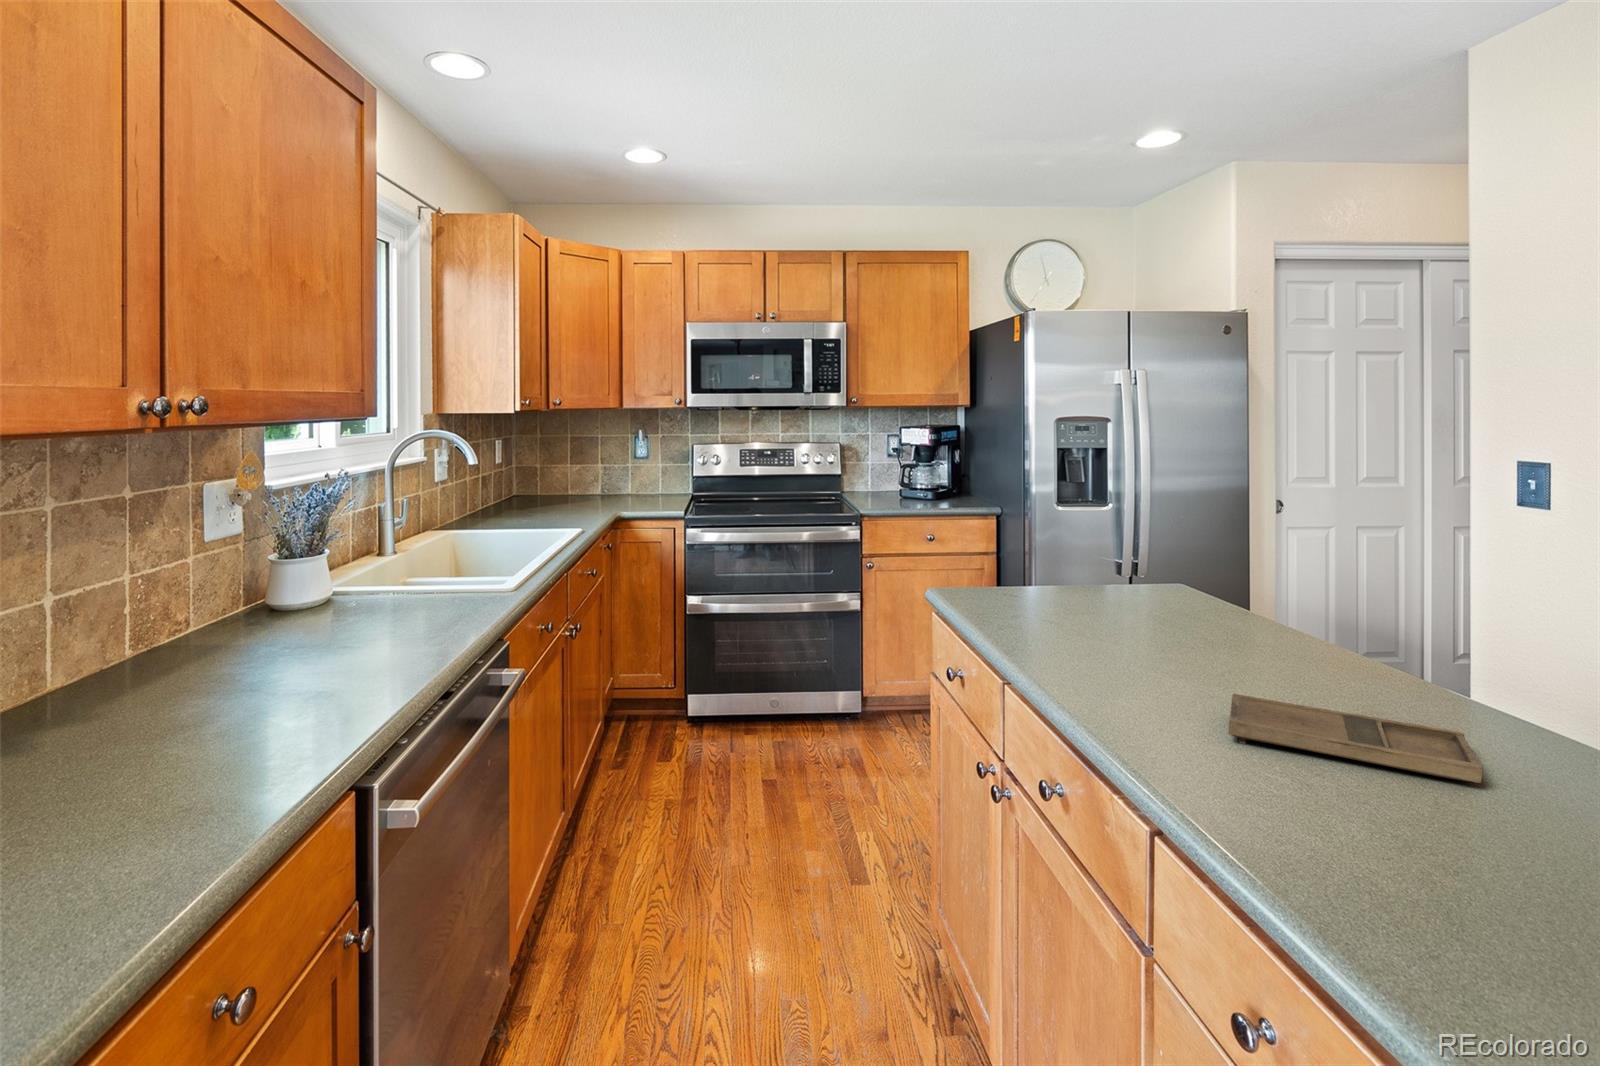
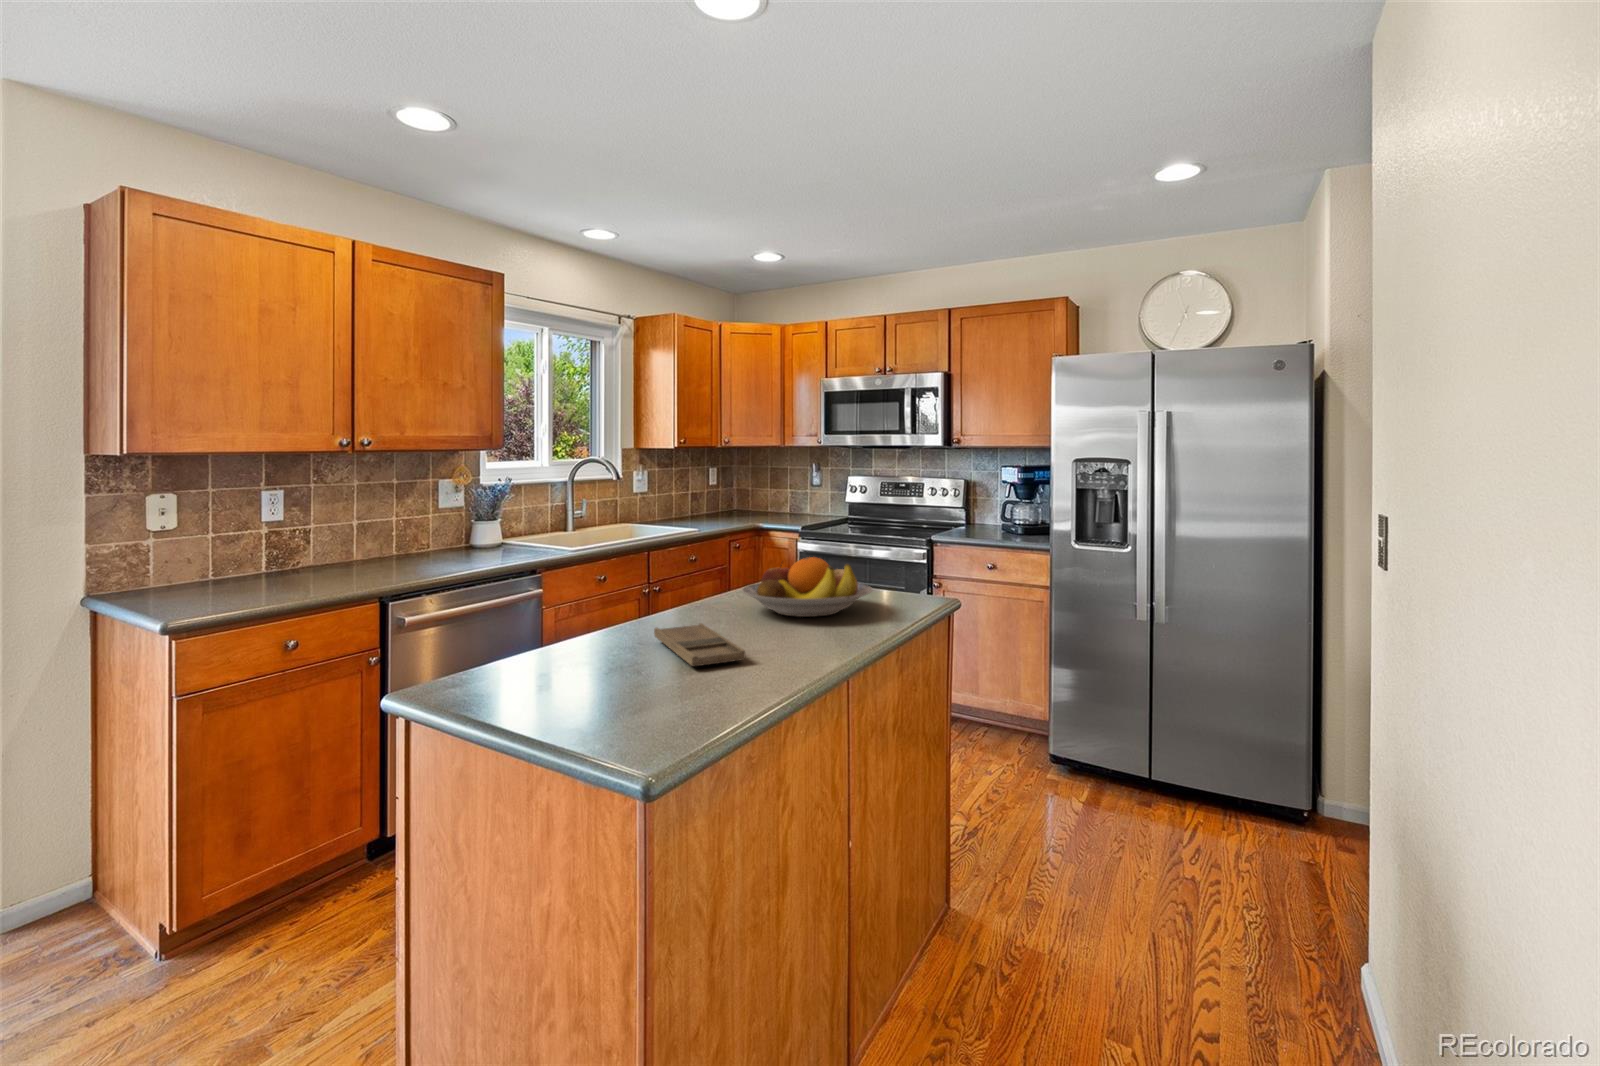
fruit bowl: none [1072,563,1276,651] -> present [742,557,872,617]

